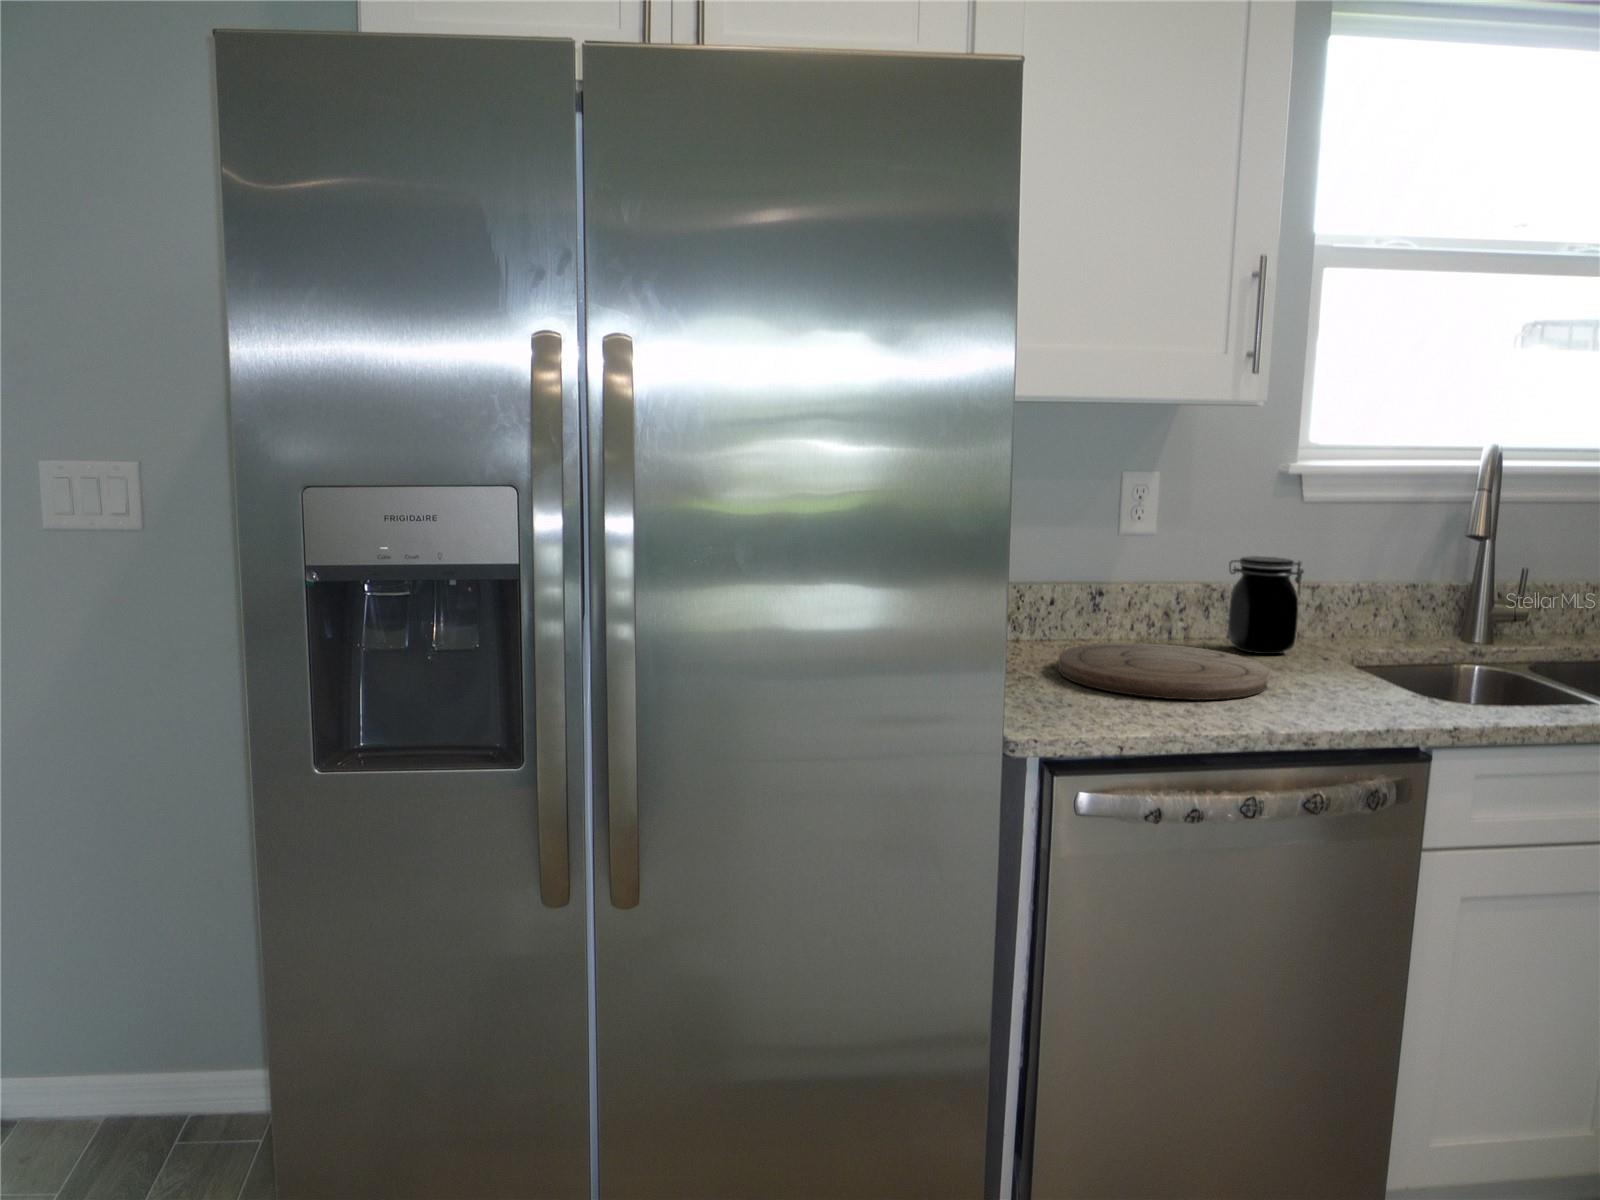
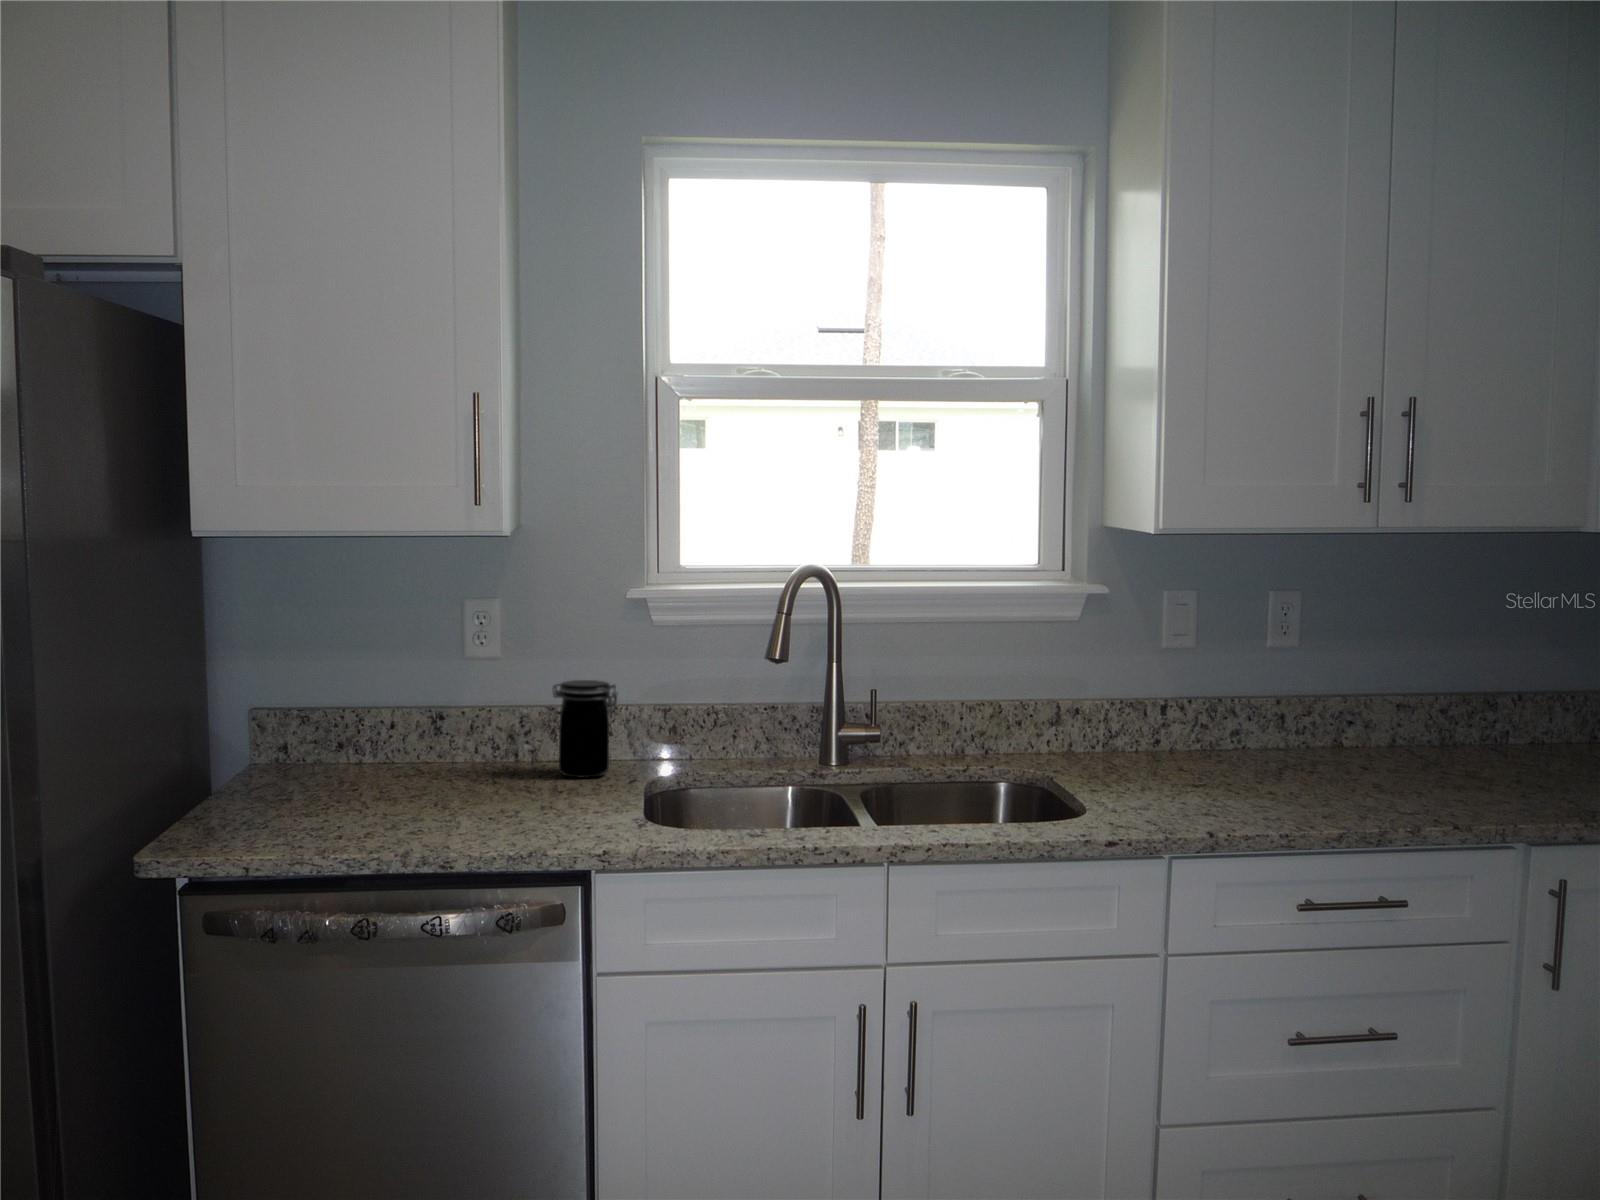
cutting board: present [1058,643,1268,700] -> none [317,767,518,824]

